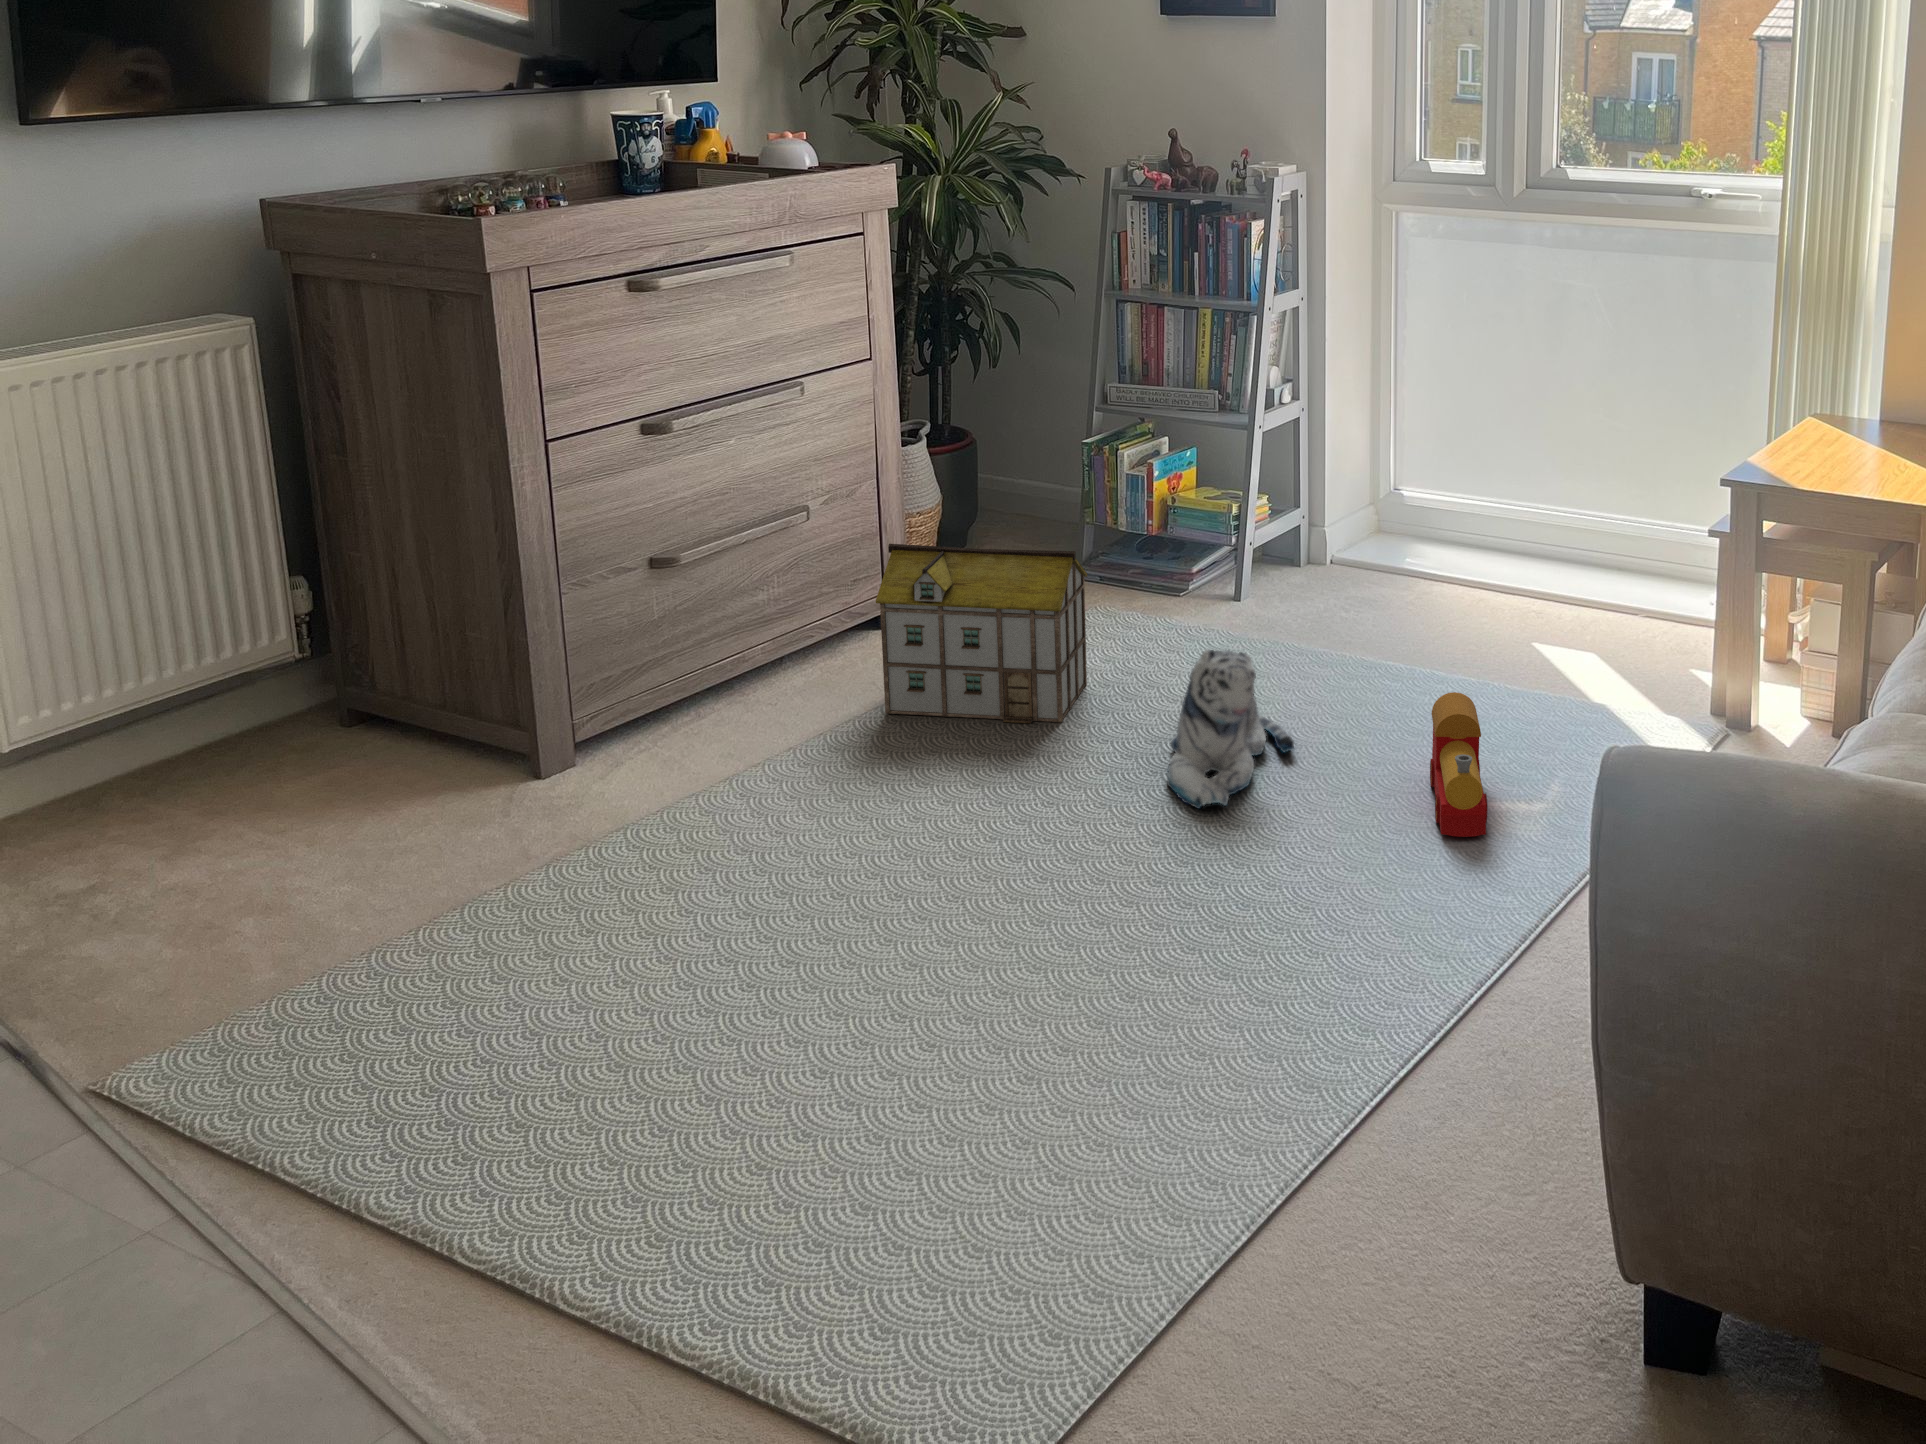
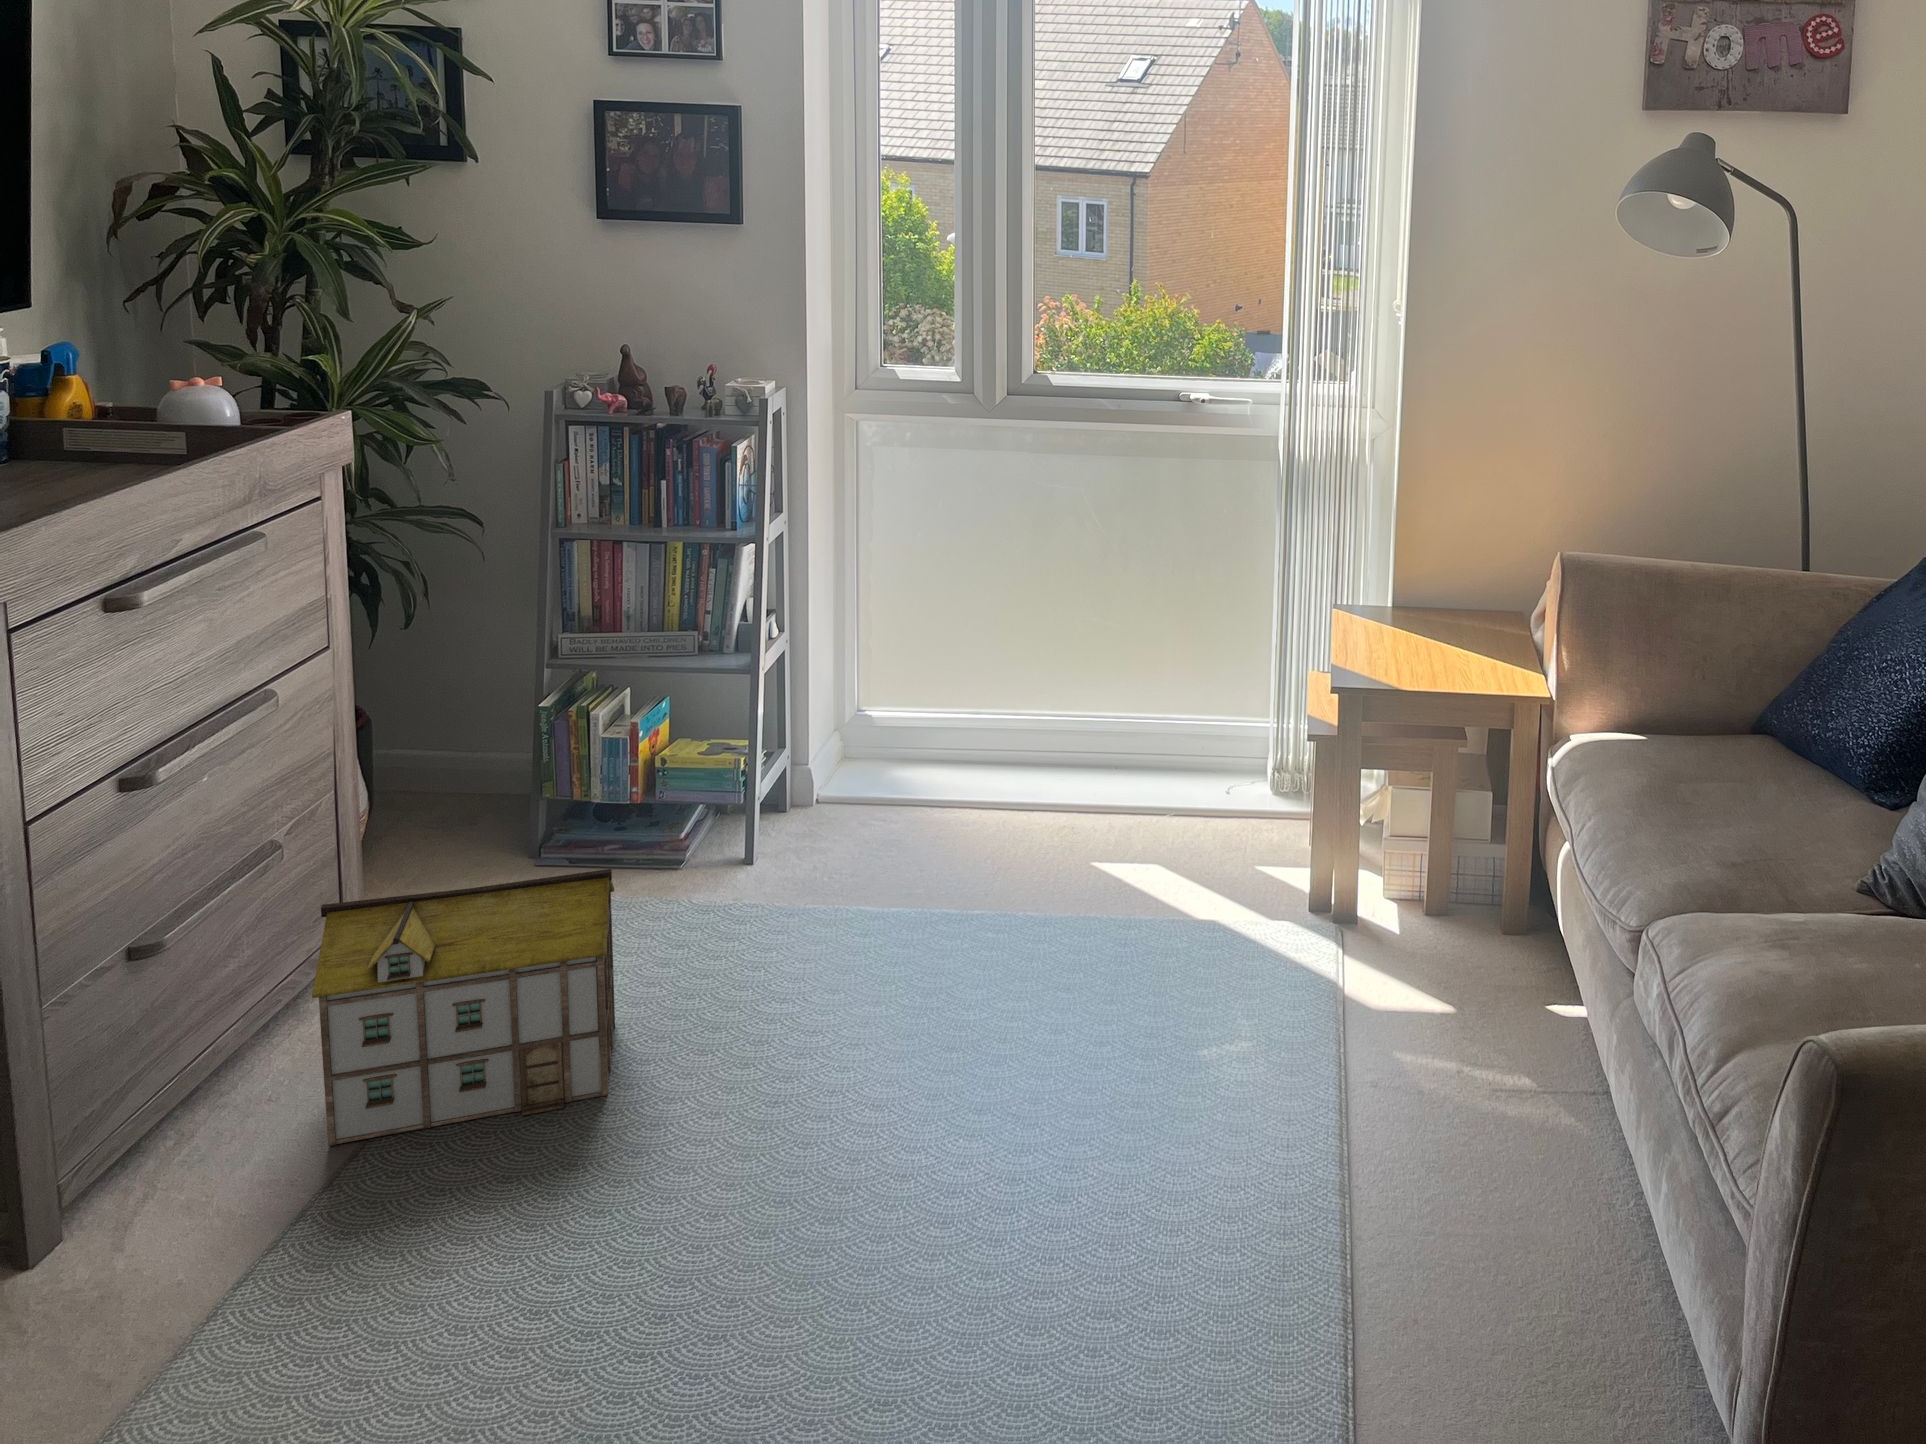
plush toy: present [1167,650,1294,808] -> none [778,970,939,1196]
toy train: present [1430,692,1487,837] -> none [1107,961,1223,1149]

